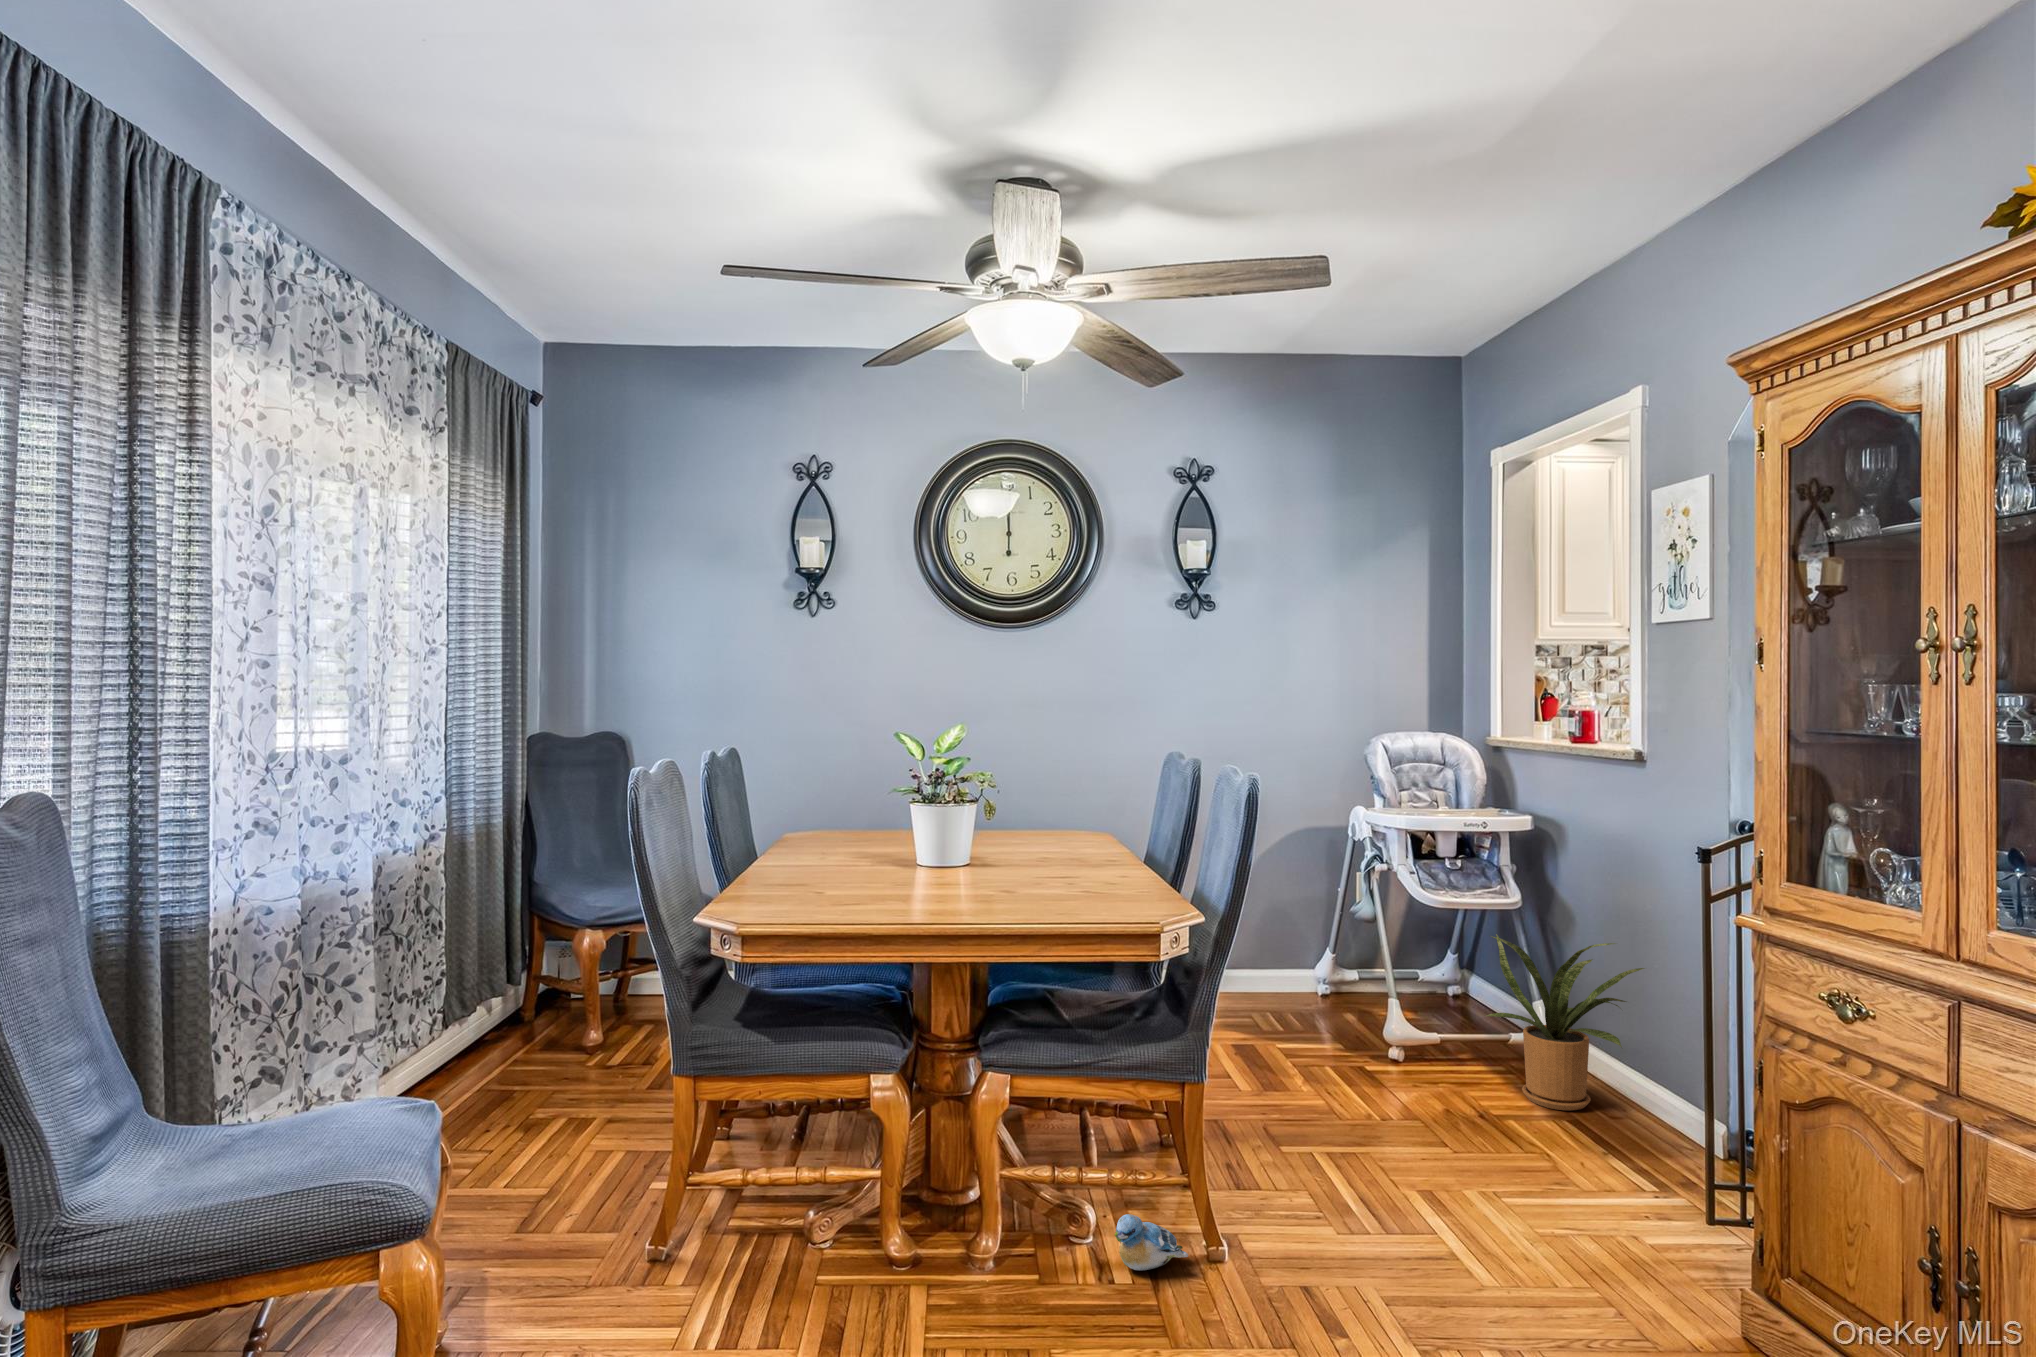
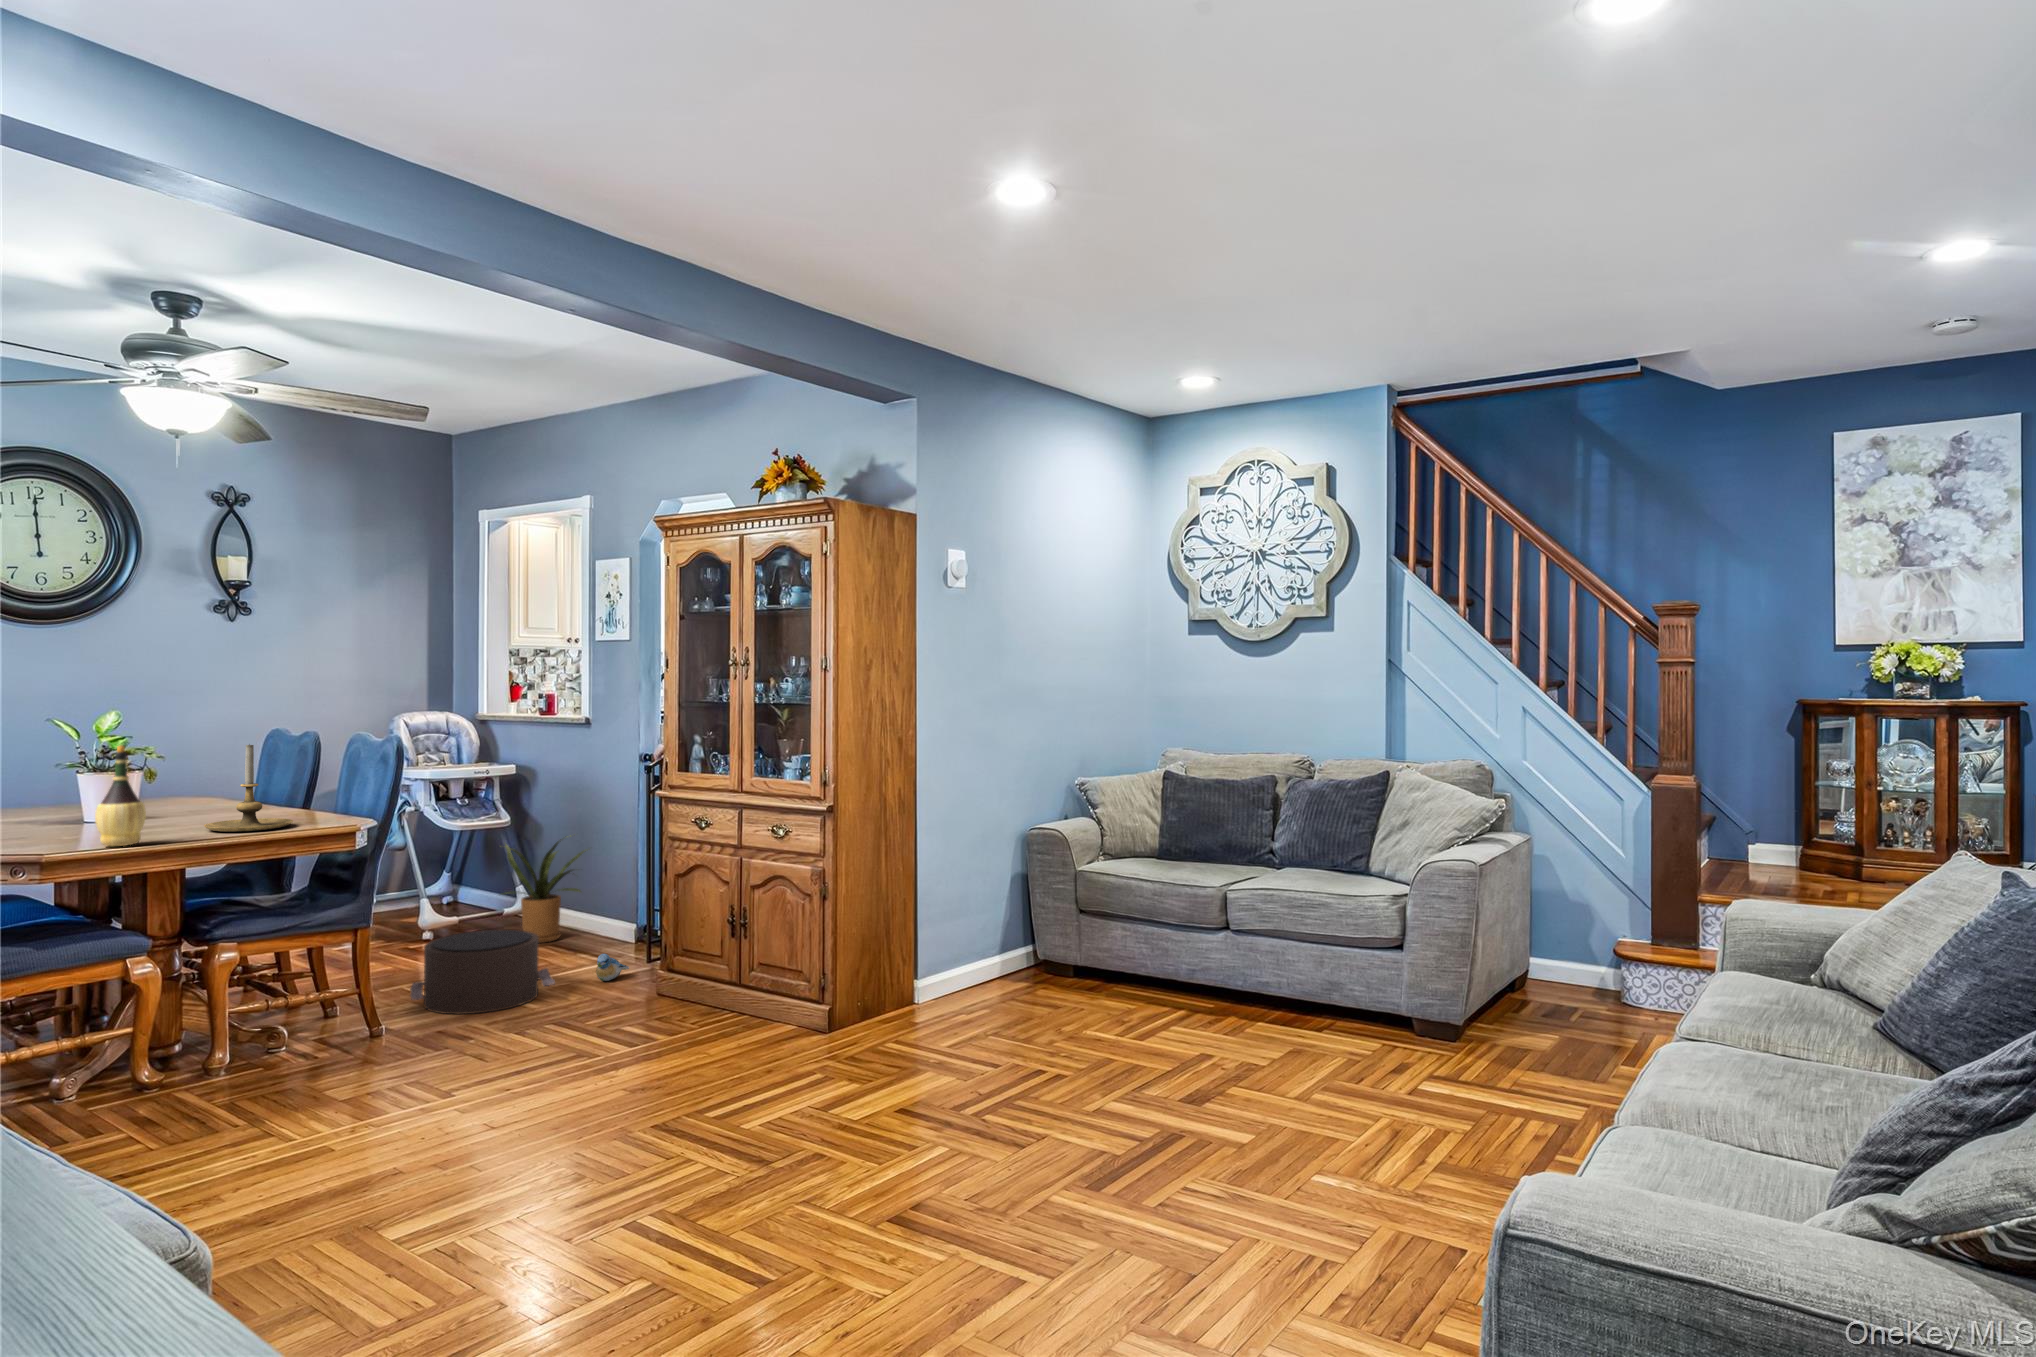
wine bottle: none [831,772,887,911] -> present [95,746,146,846]
candle holder: none [983,776,1091,907] -> present [204,744,293,832]
pouf: none [1279,1093,1523,1272] -> present [410,930,555,1014]
plush toy: present [1115,1214,1188,1270] -> present [596,954,629,981]

